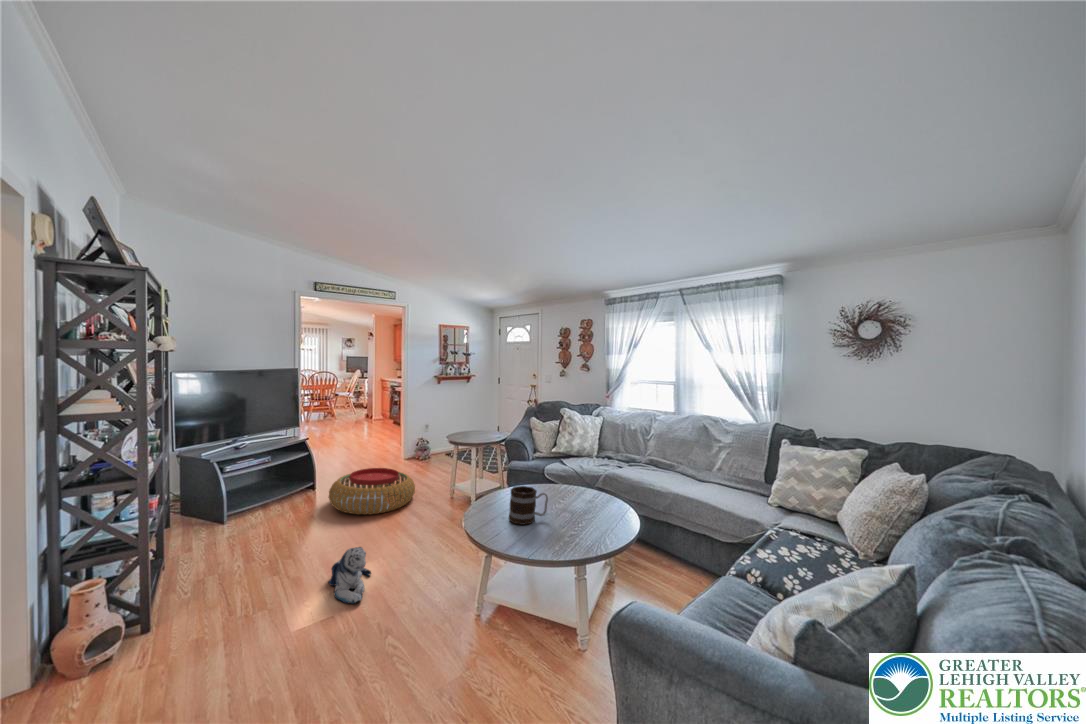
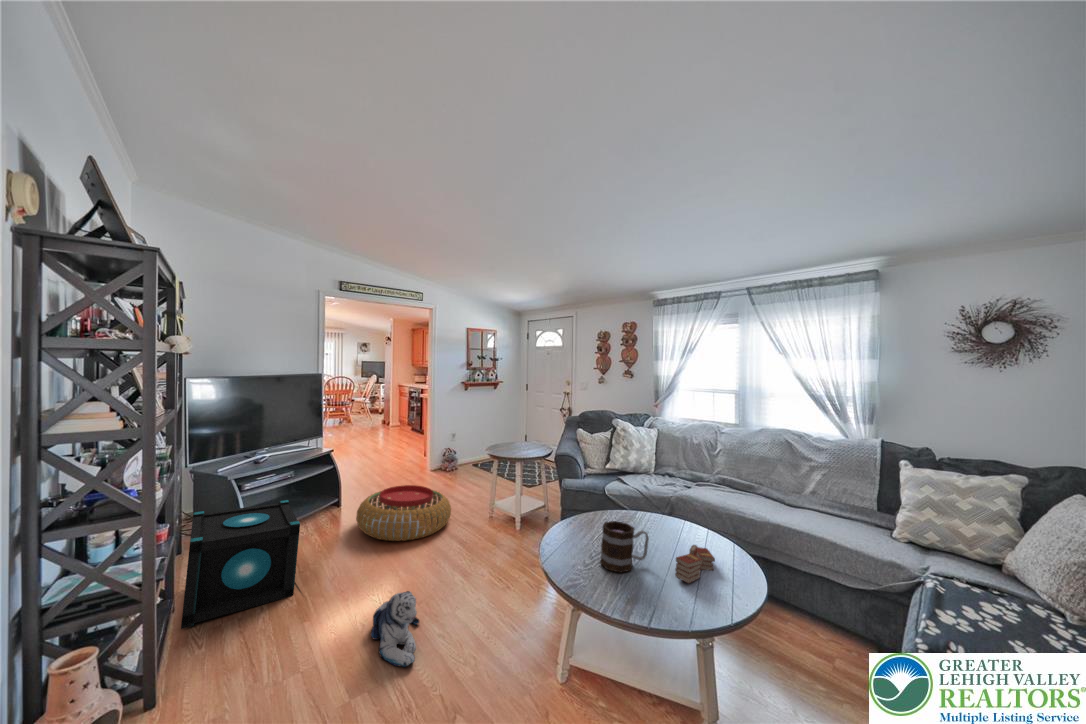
speaker: none [171,478,273,580] -> present [181,500,300,629]
book: none [564,504,599,531] -> present [675,545,715,583]

